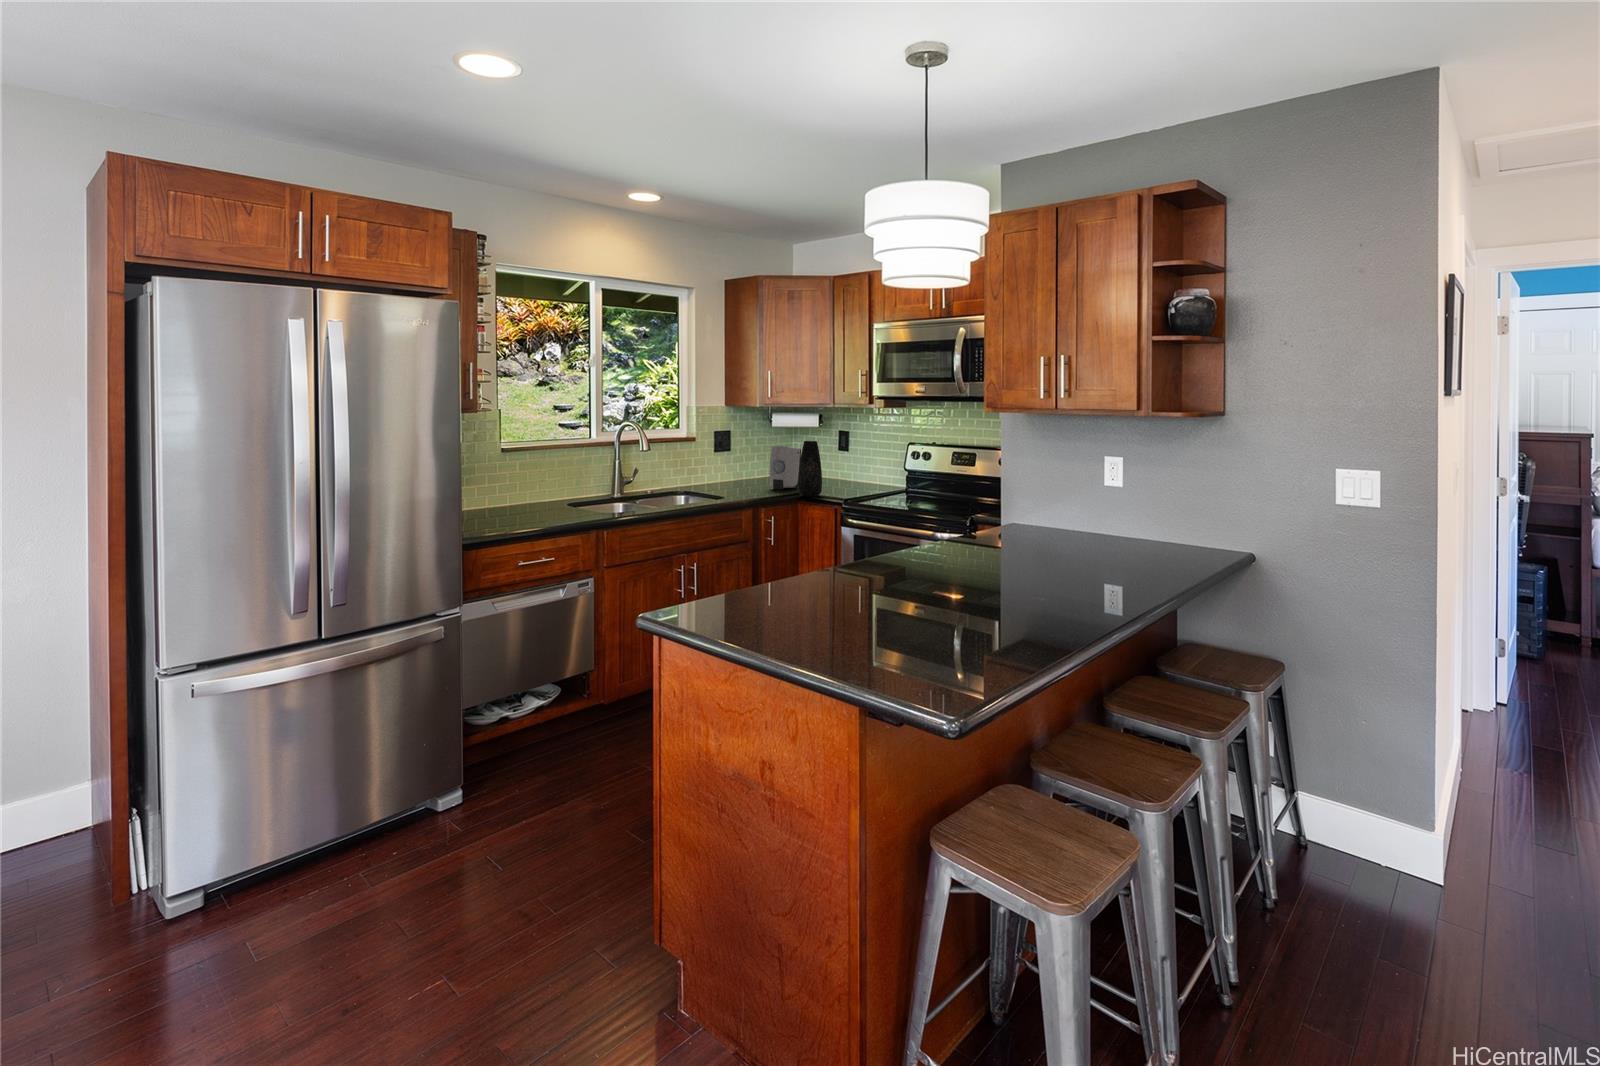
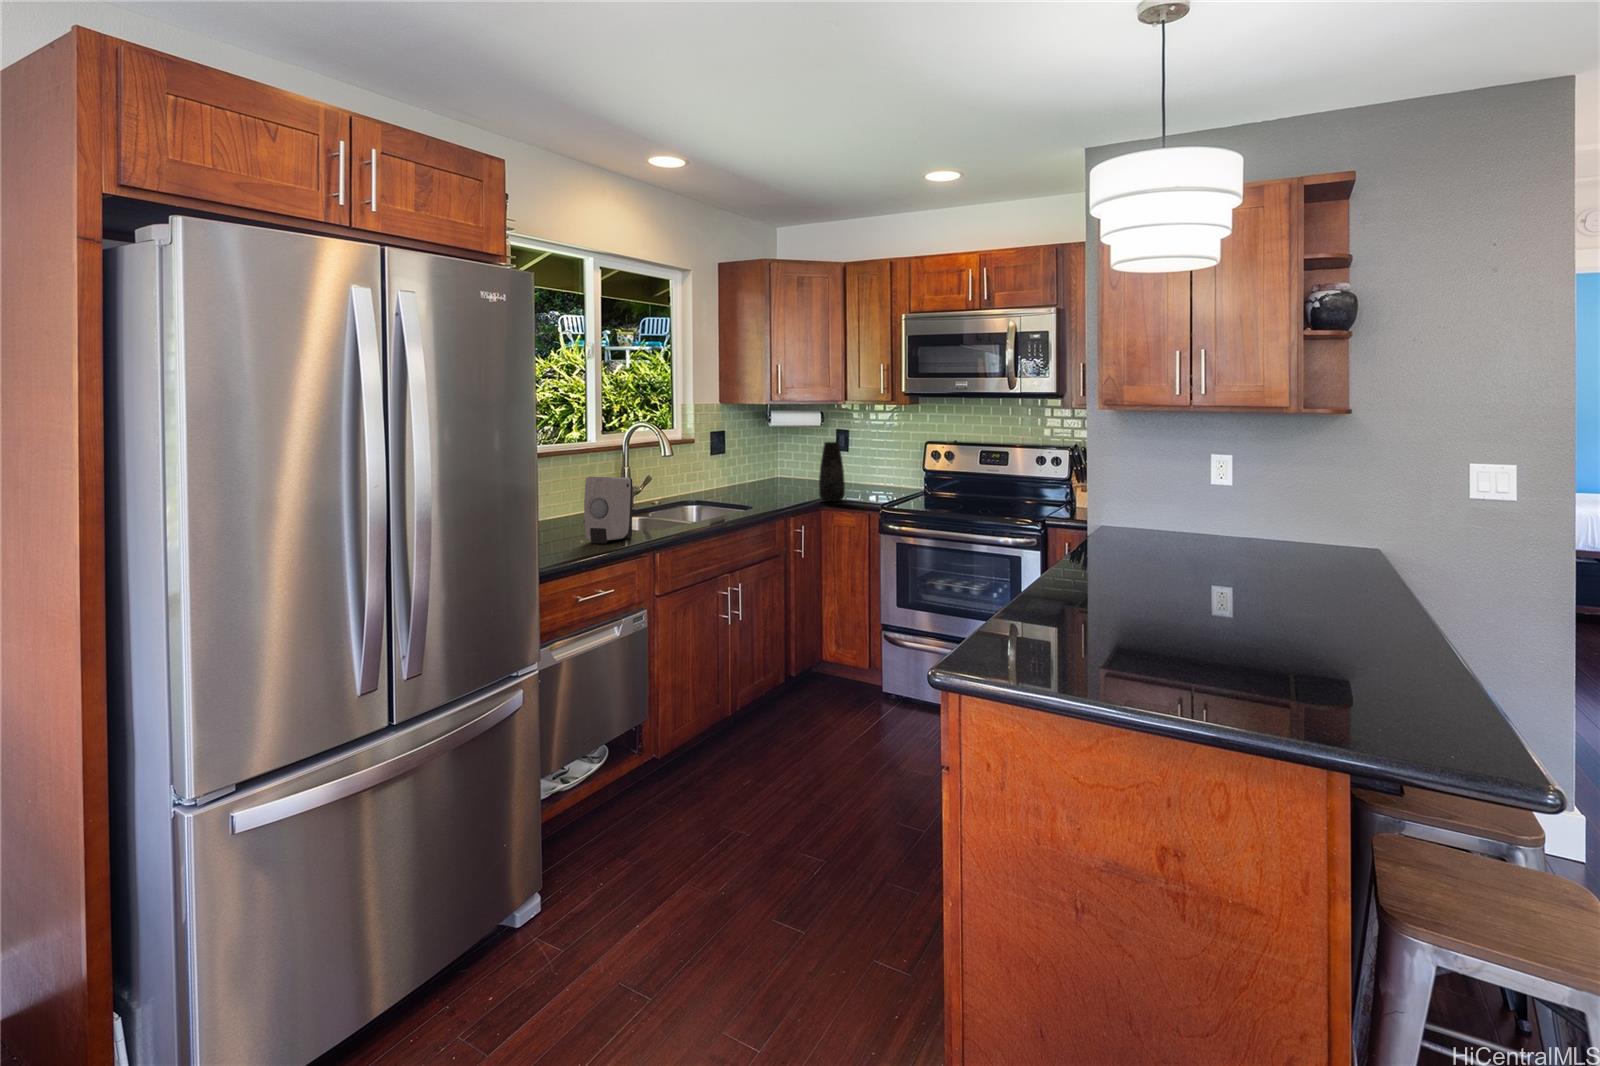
soap dispenser: present [770,446,801,490] -> present [584,477,632,543]

